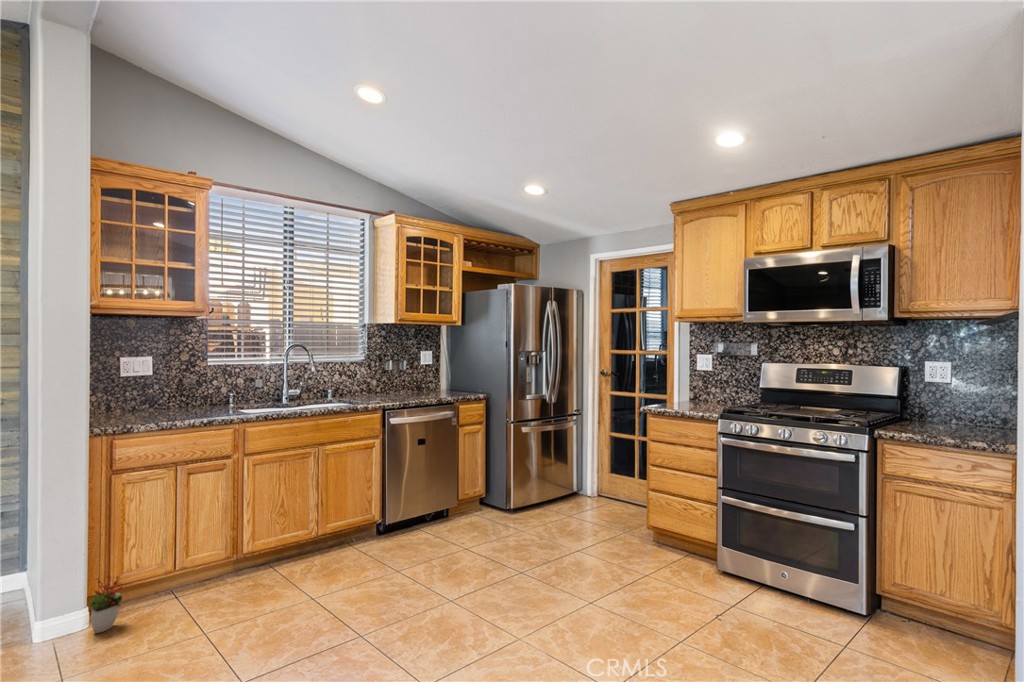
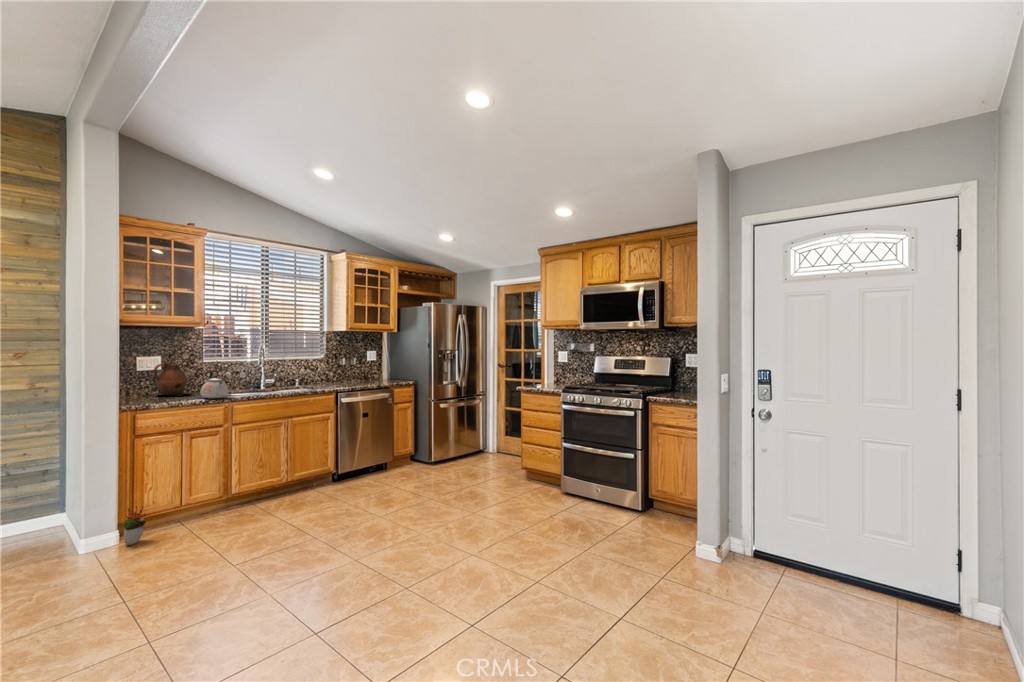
ceramic pitcher: none [140,362,192,413] -> present [154,360,187,395]
kettle: none [202,378,239,418] -> present [201,370,228,399]

